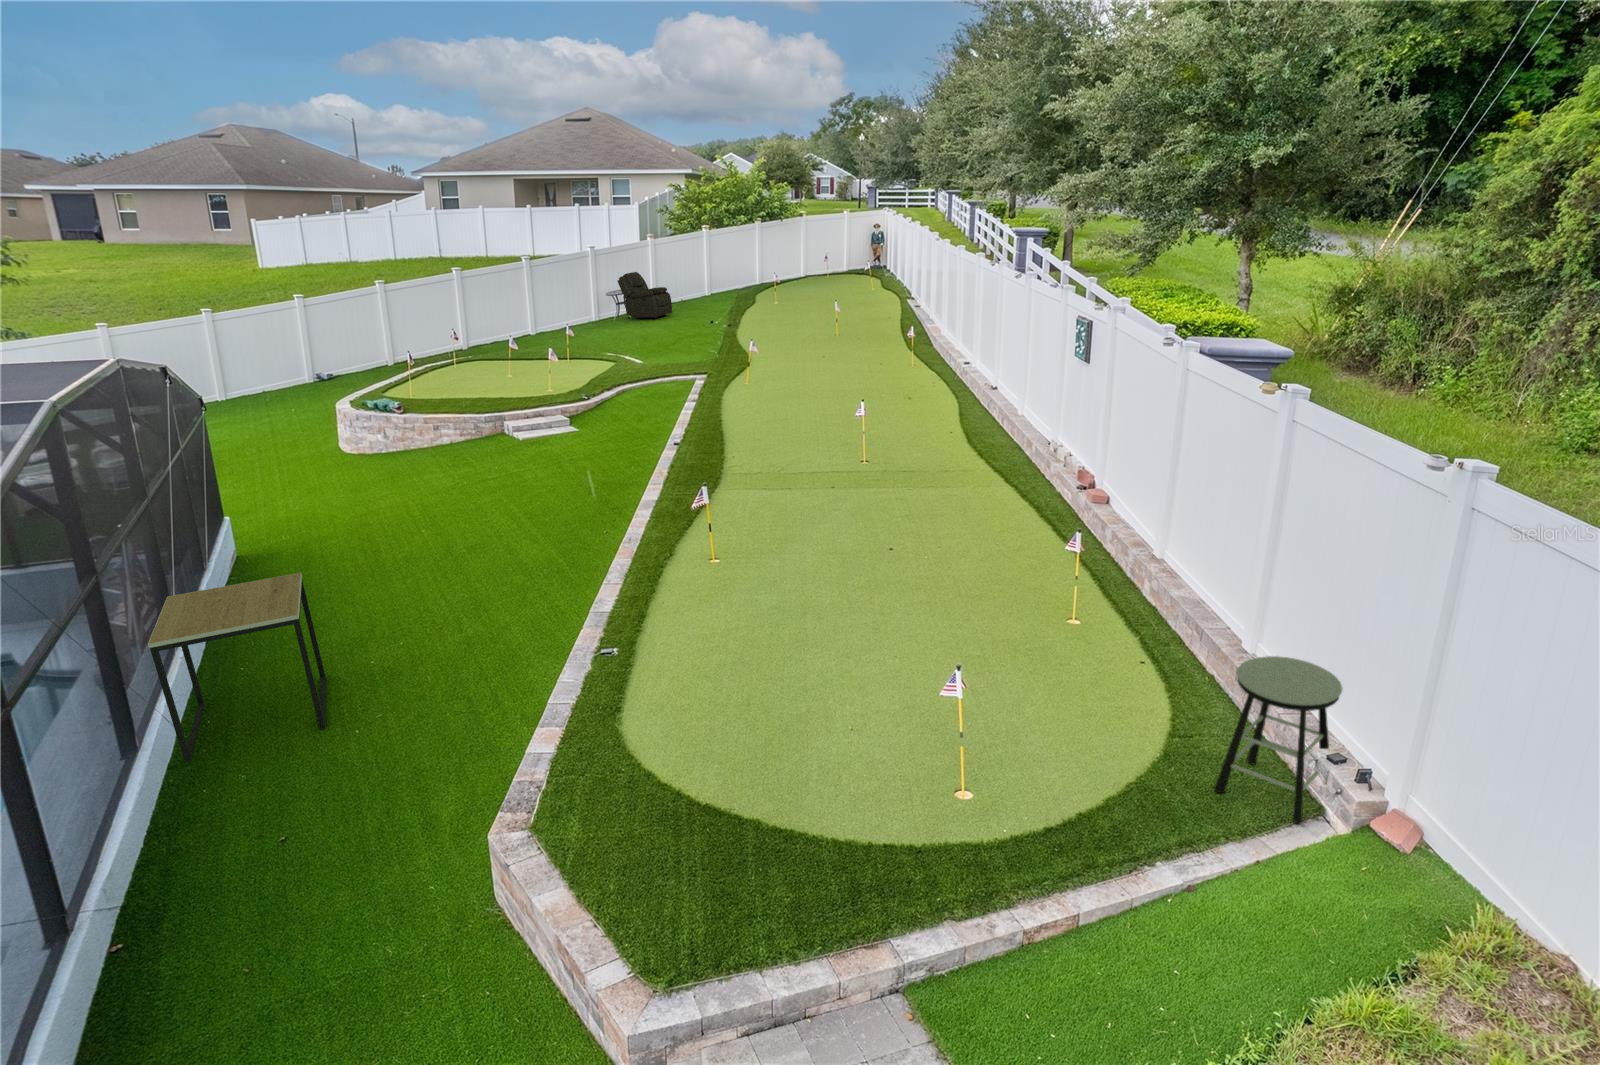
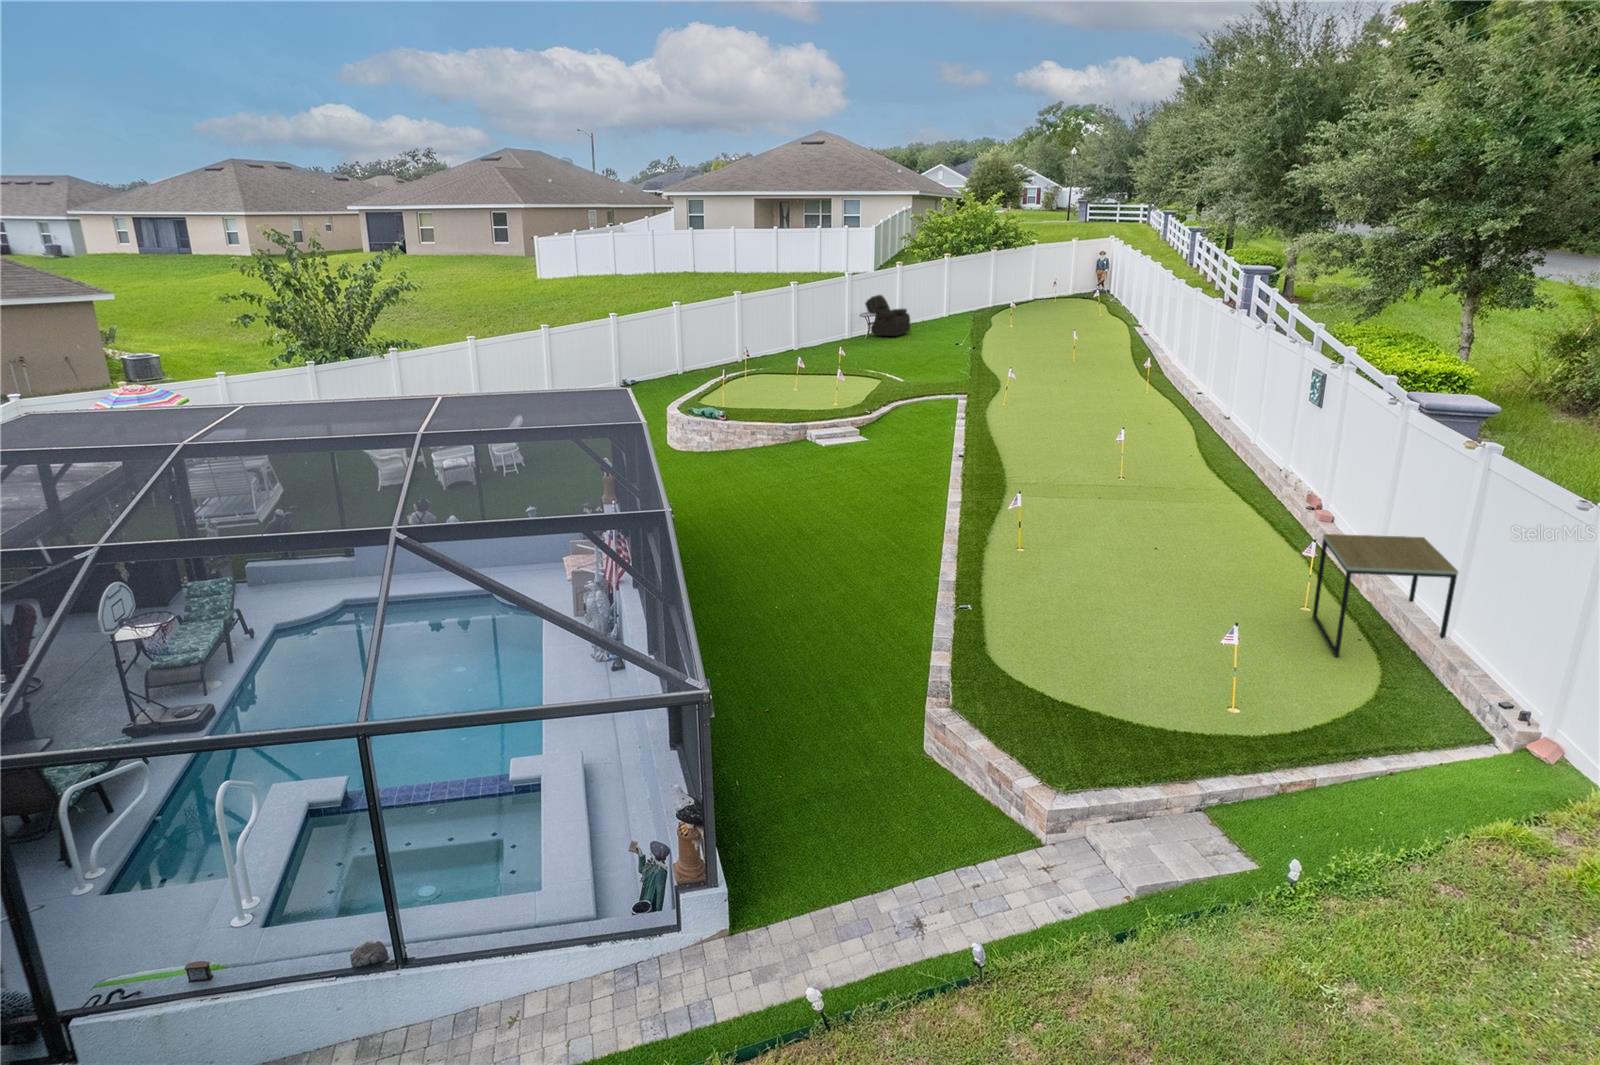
side table: present [148,573,326,763] -> present [1312,534,1458,657]
stool: present [1214,656,1342,823] -> none [1413,634,1510,744]

